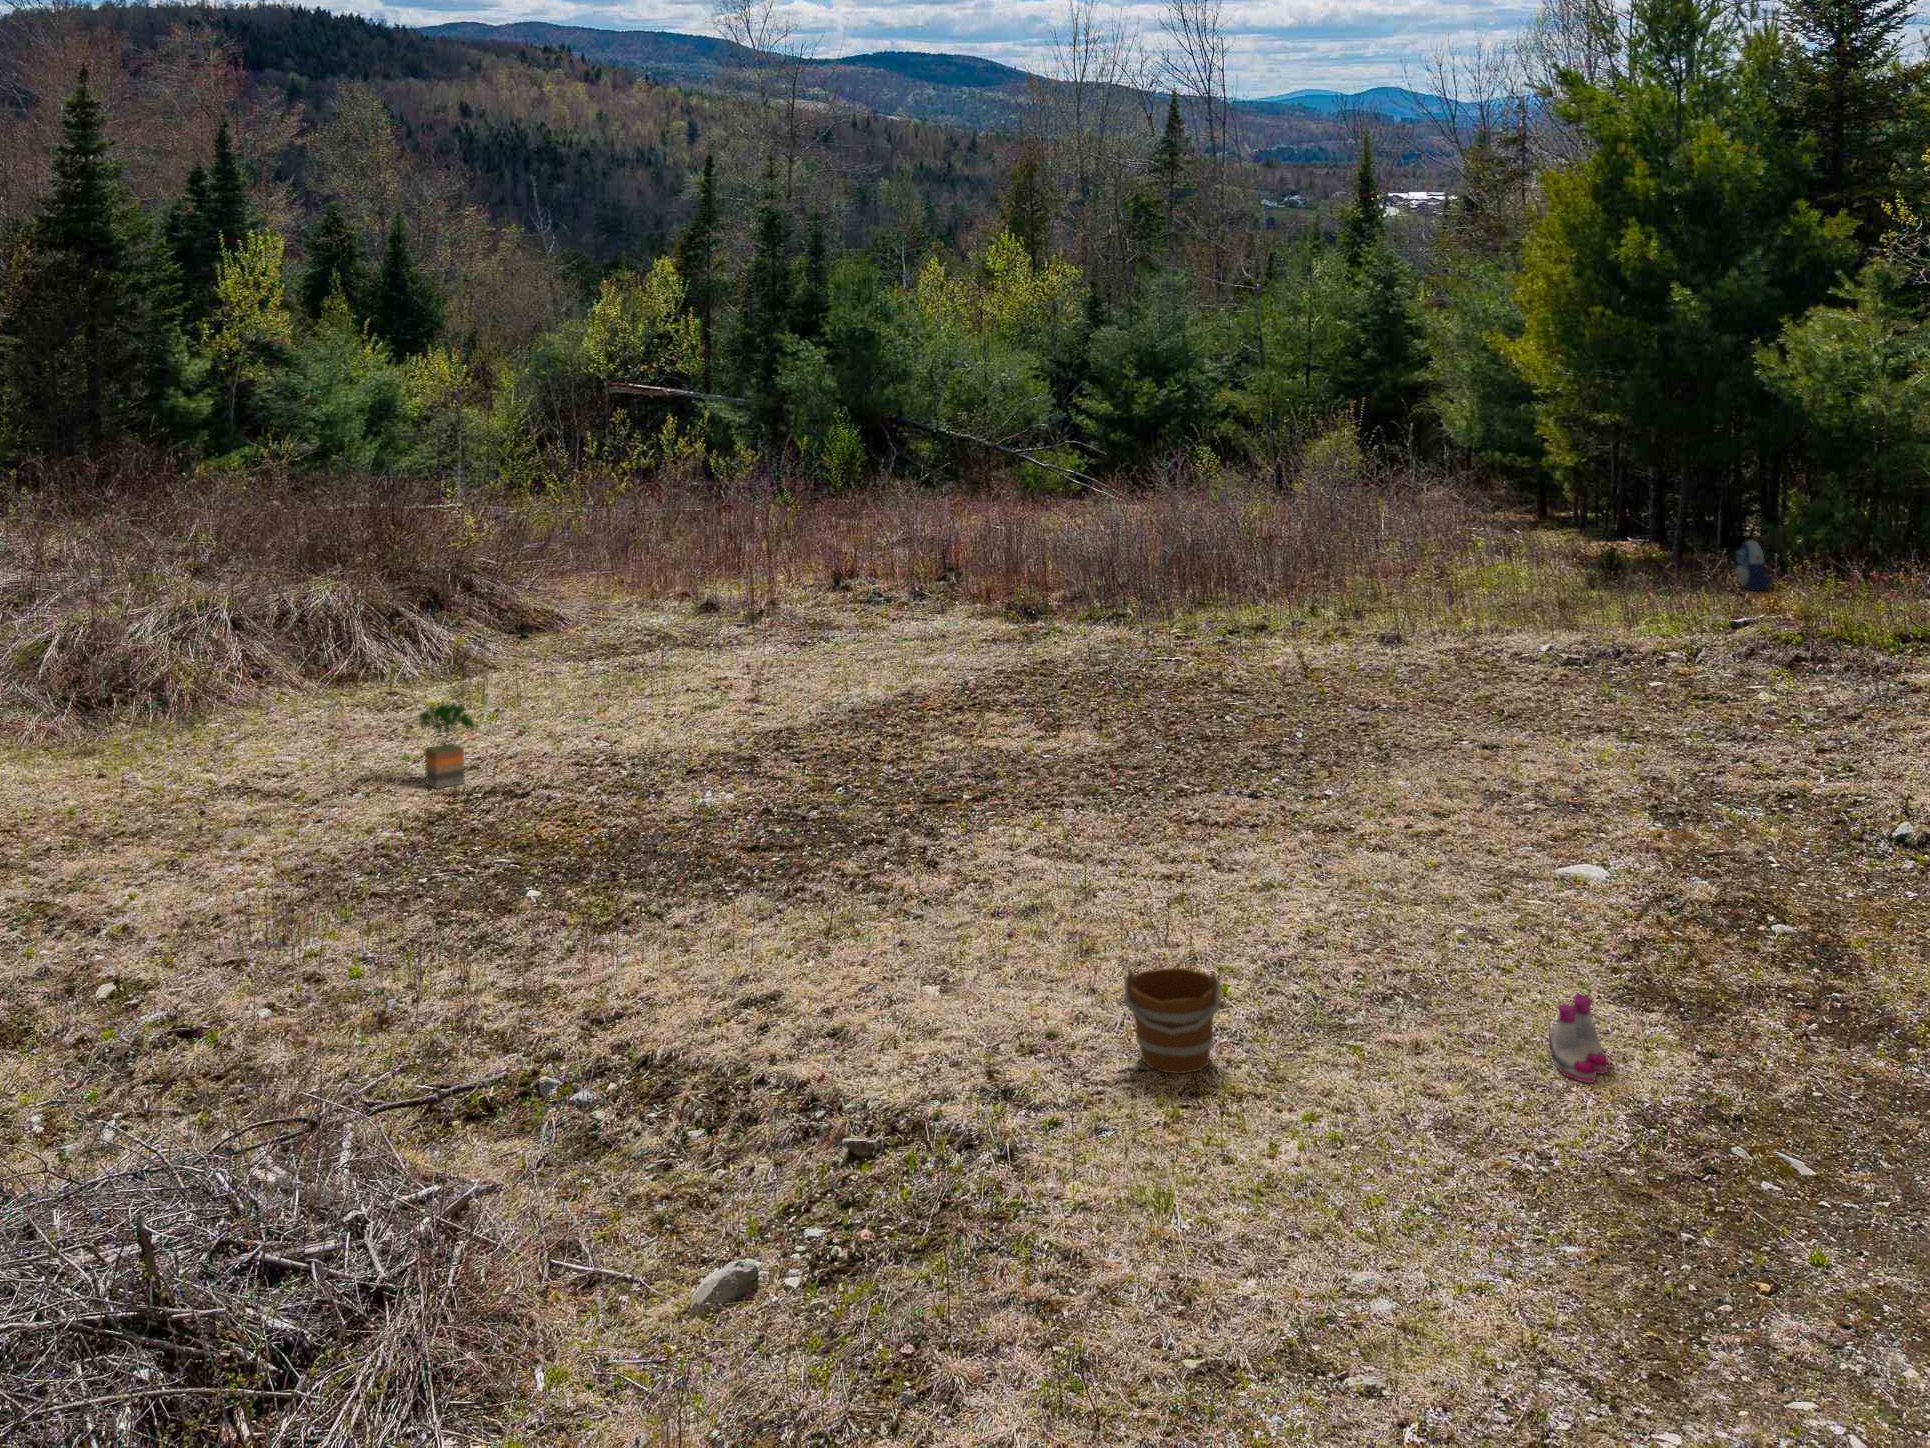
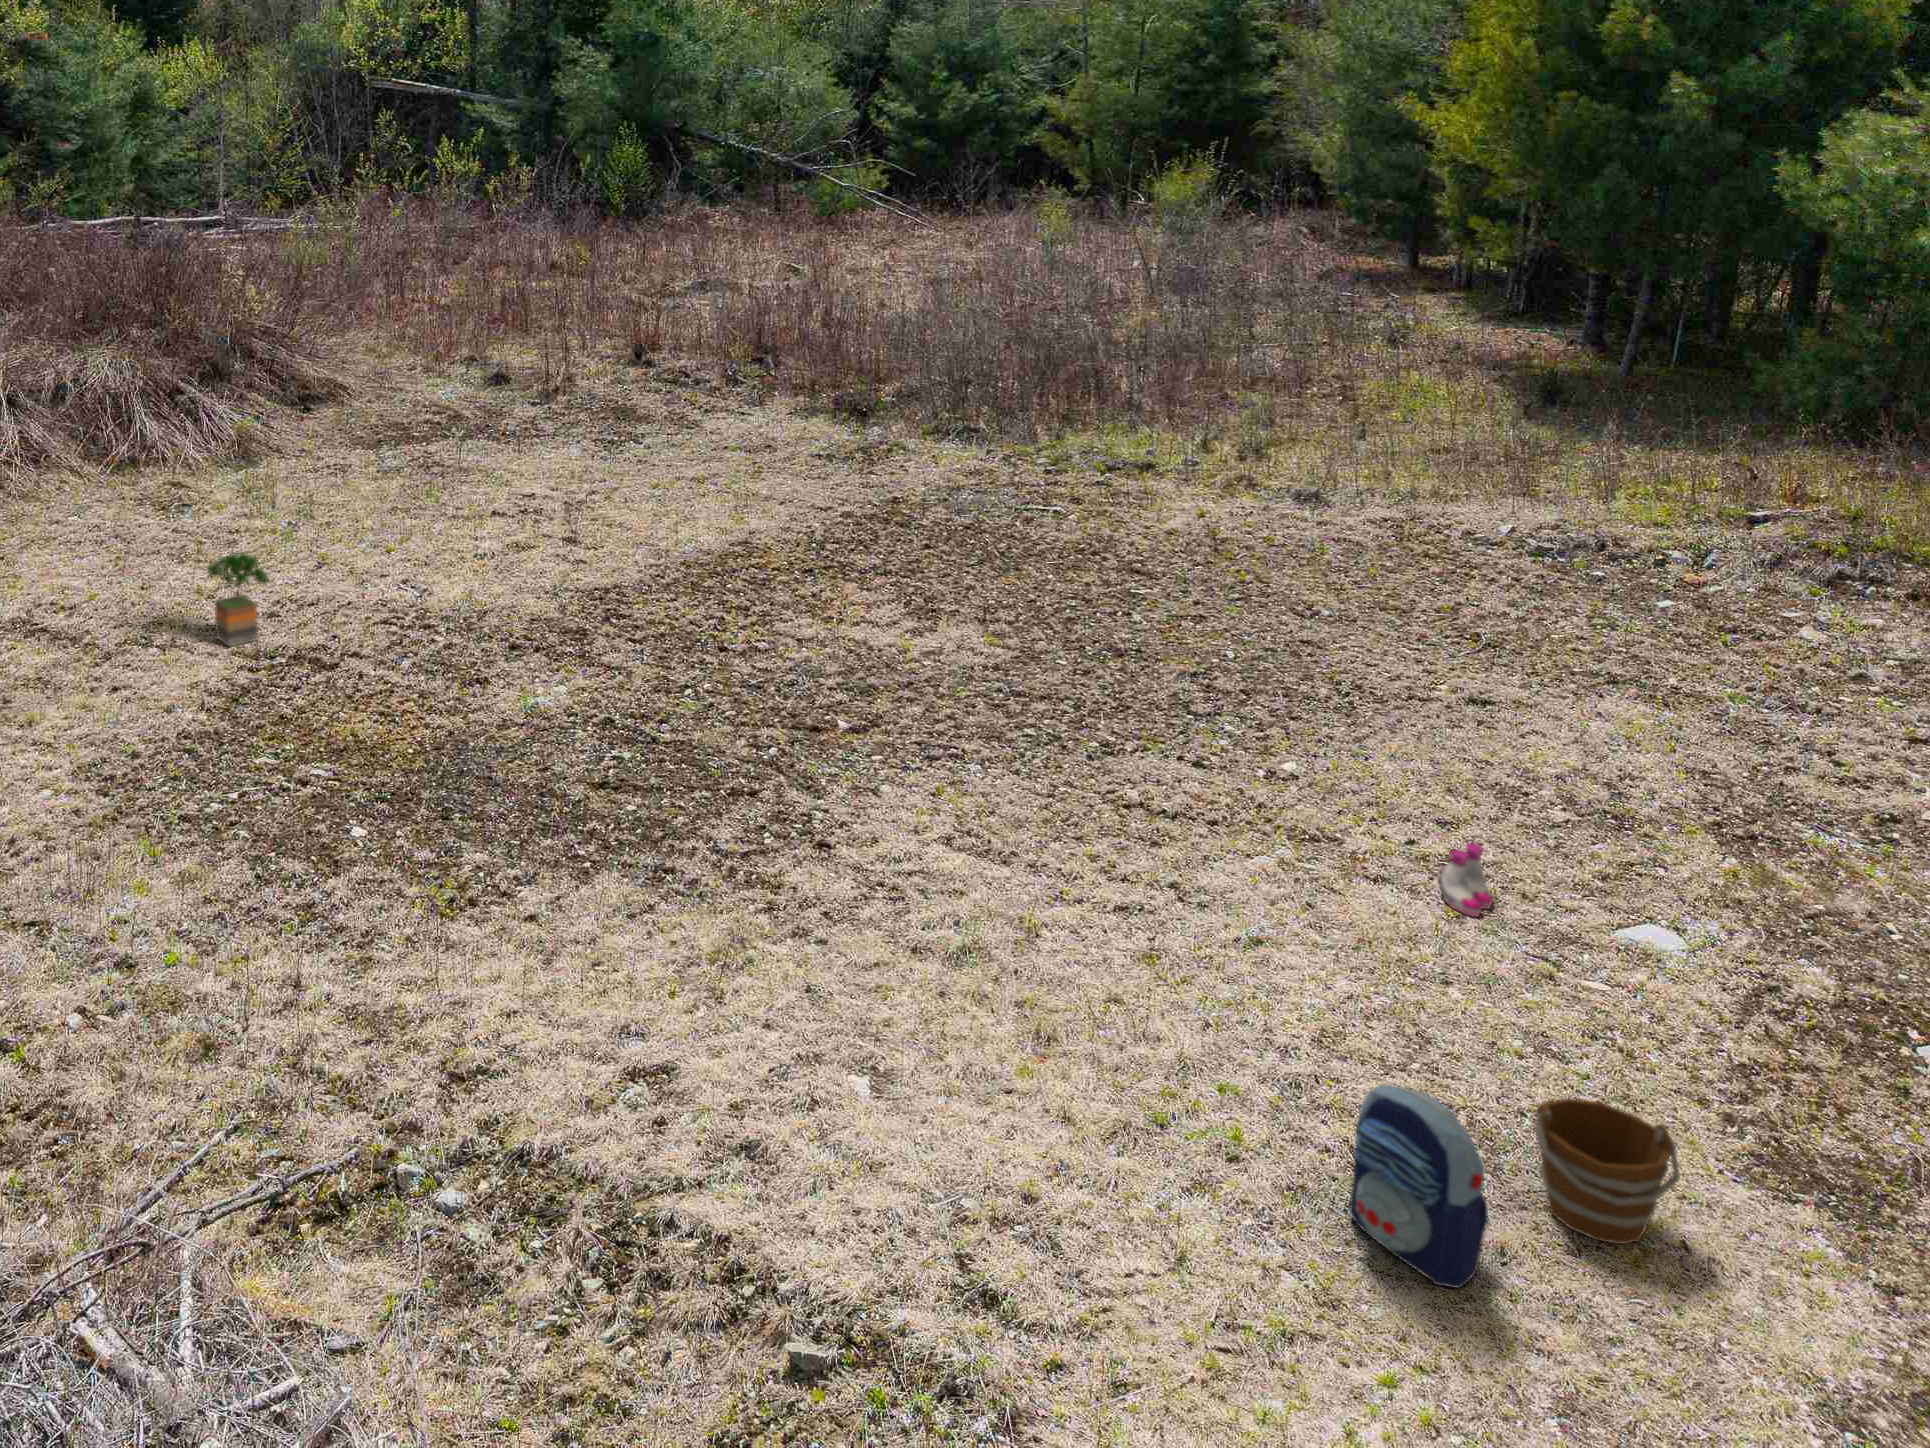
backpack: present [1735,540,1774,591] -> present [1350,1084,1488,1288]
bucket: present [1124,968,1221,1074] -> present [1535,1098,1680,1244]
boots: present [1548,994,1609,1083] -> present [1438,842,1492,917]

